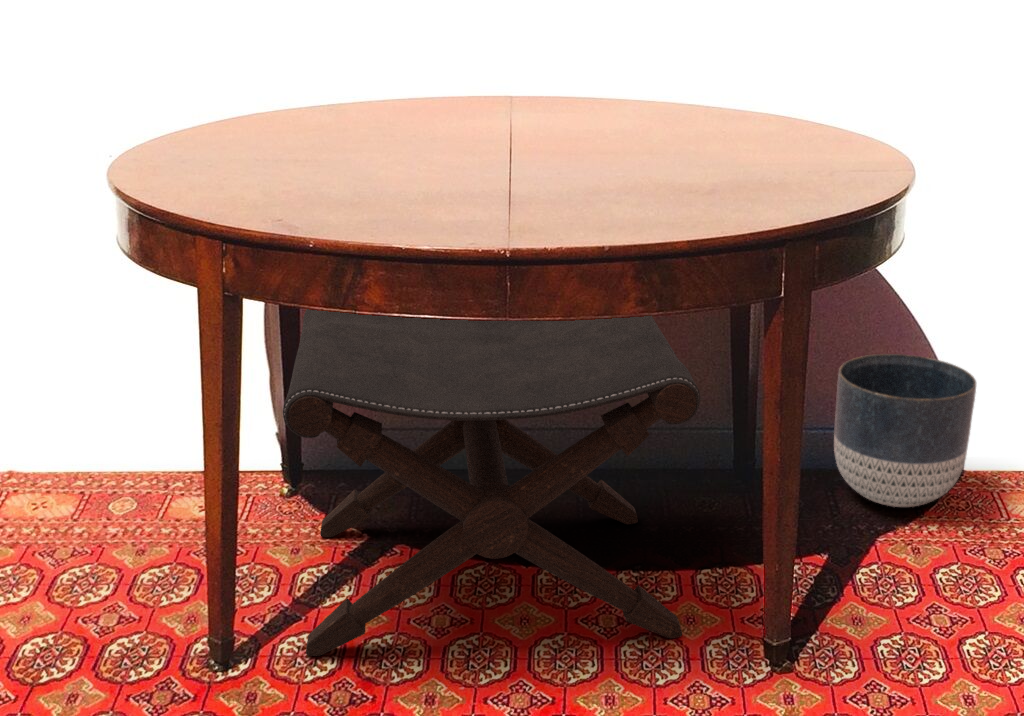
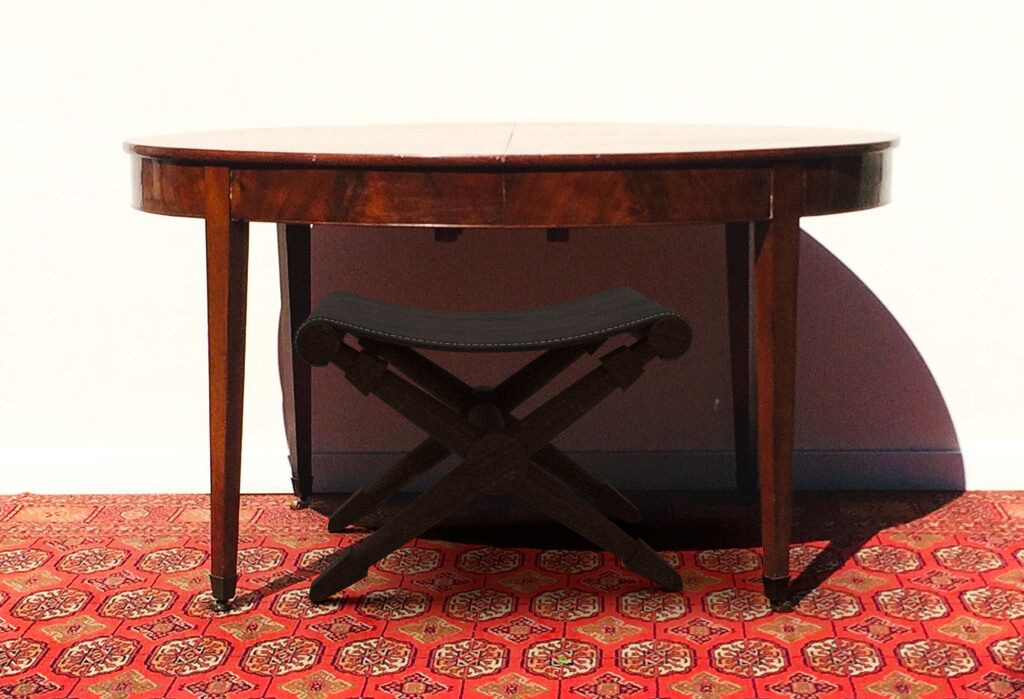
planter: present [834,354,976,507] -> none [833,370,968,511]

